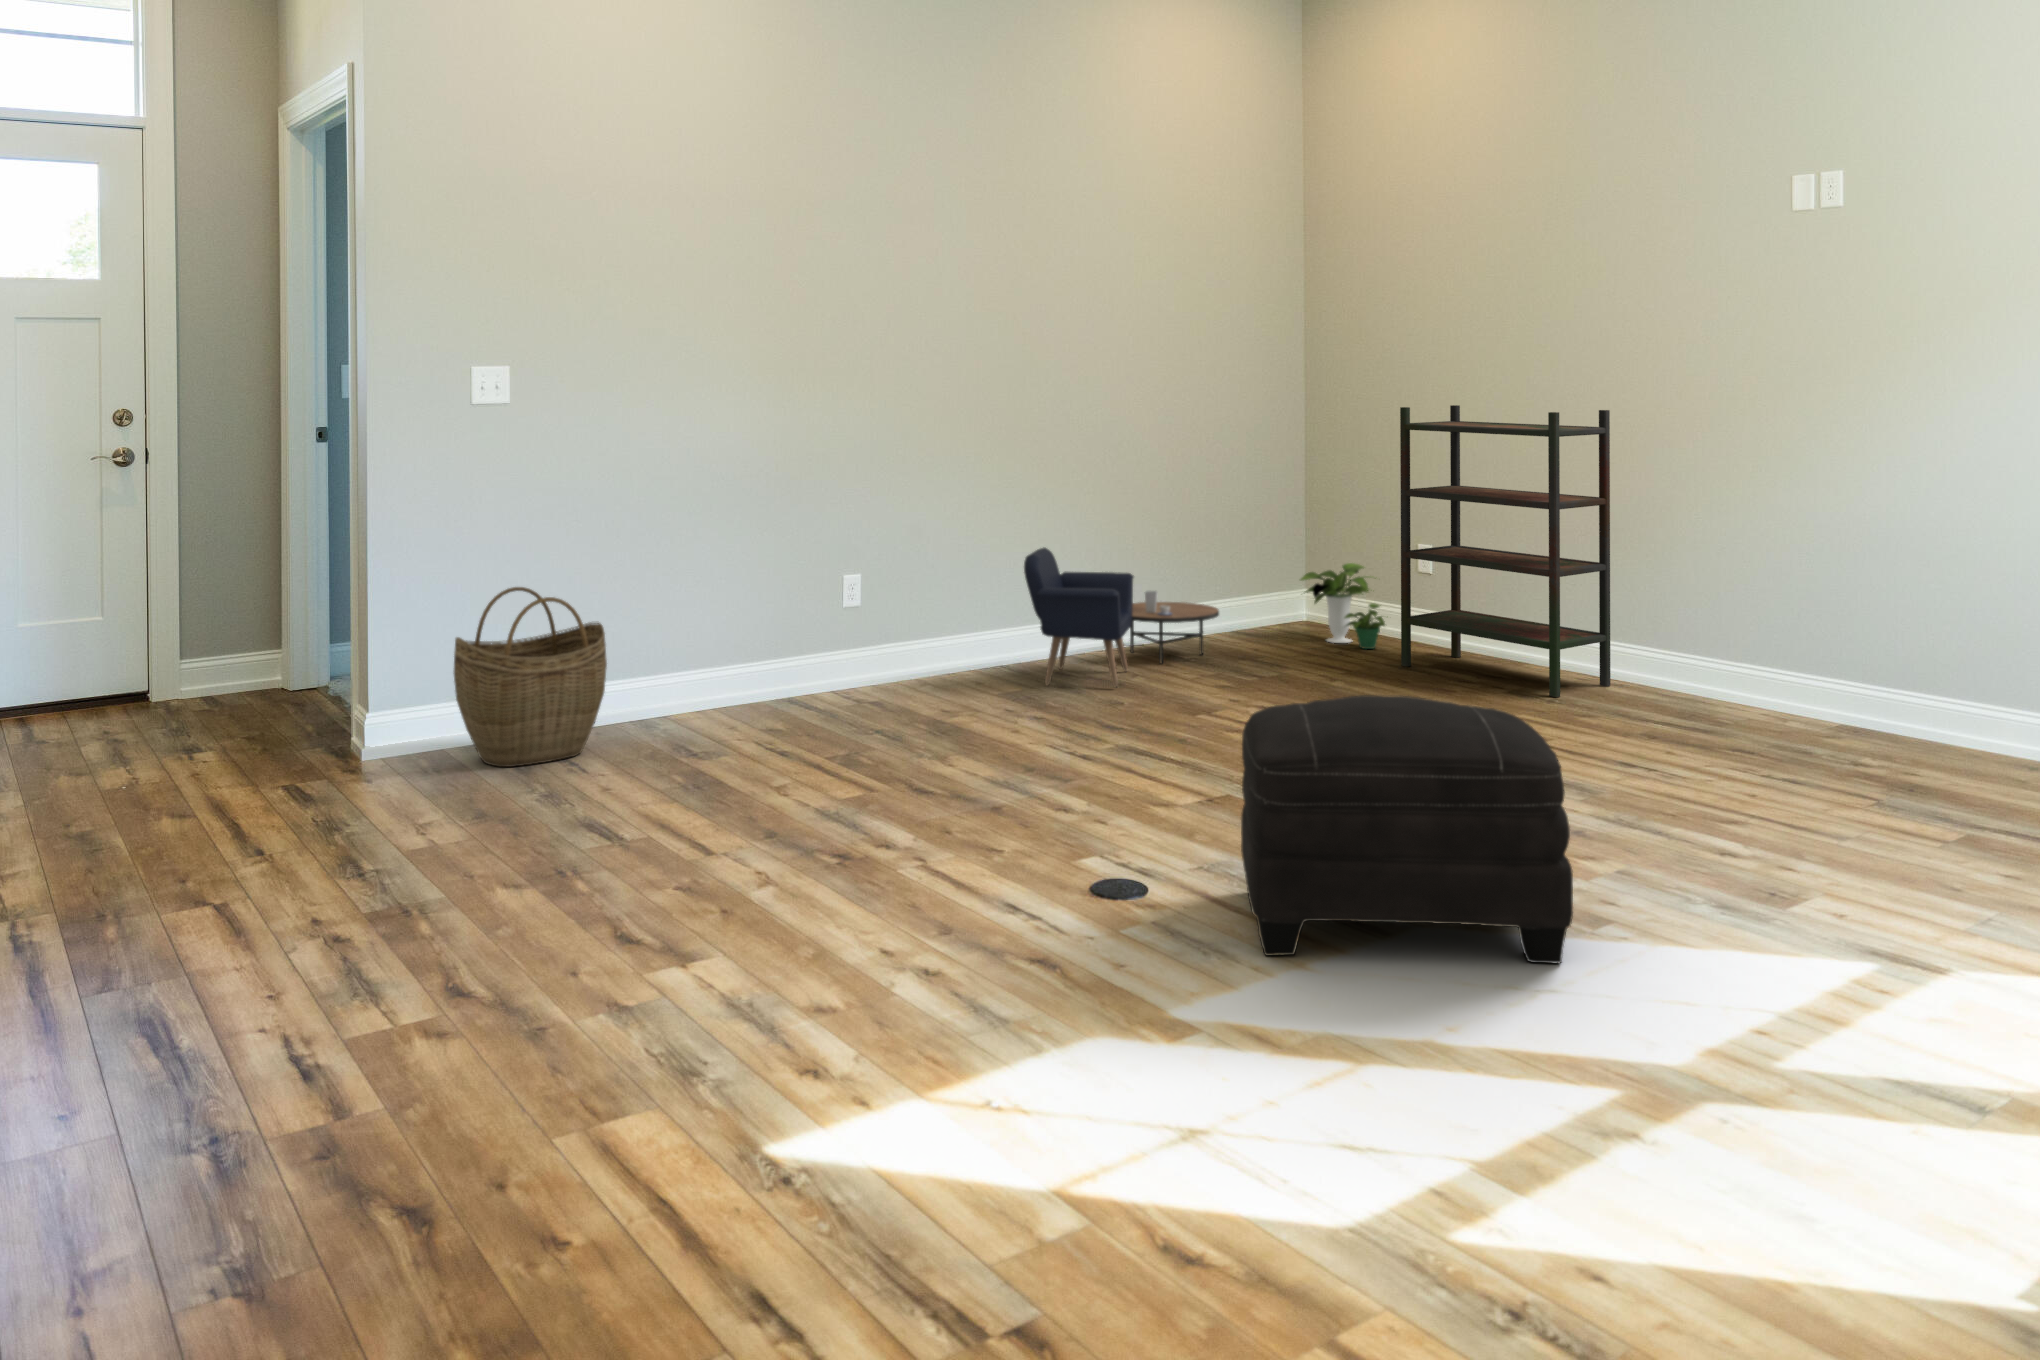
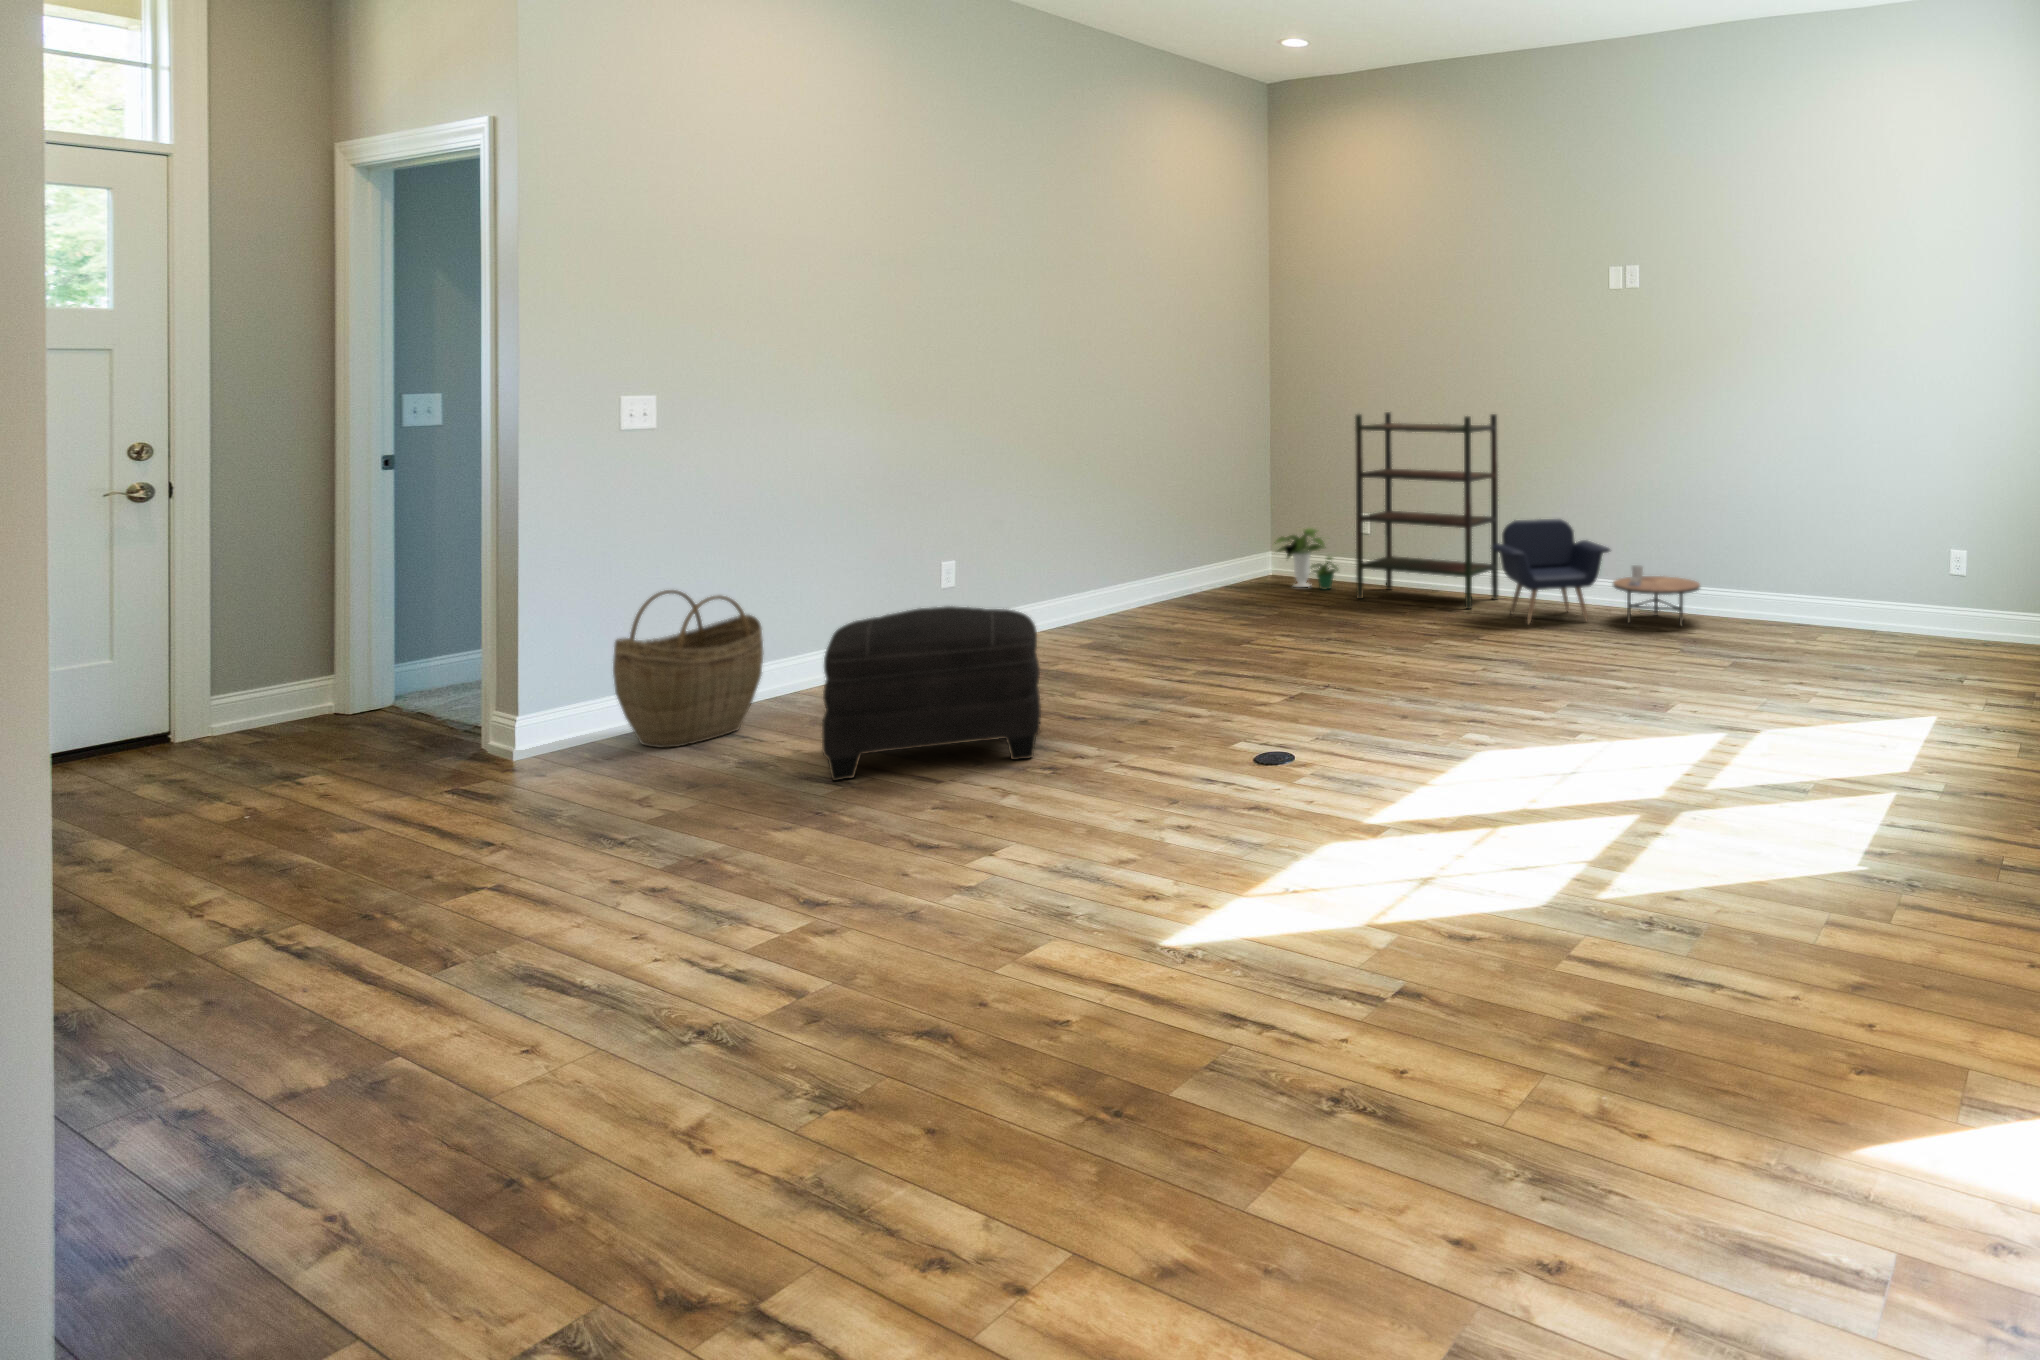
armchair: present [1024,547,1219,687] -> present [1491,519,1700,625]
ottoman: present [1241,695,1573,964] -> present [822,606,1041,781]

